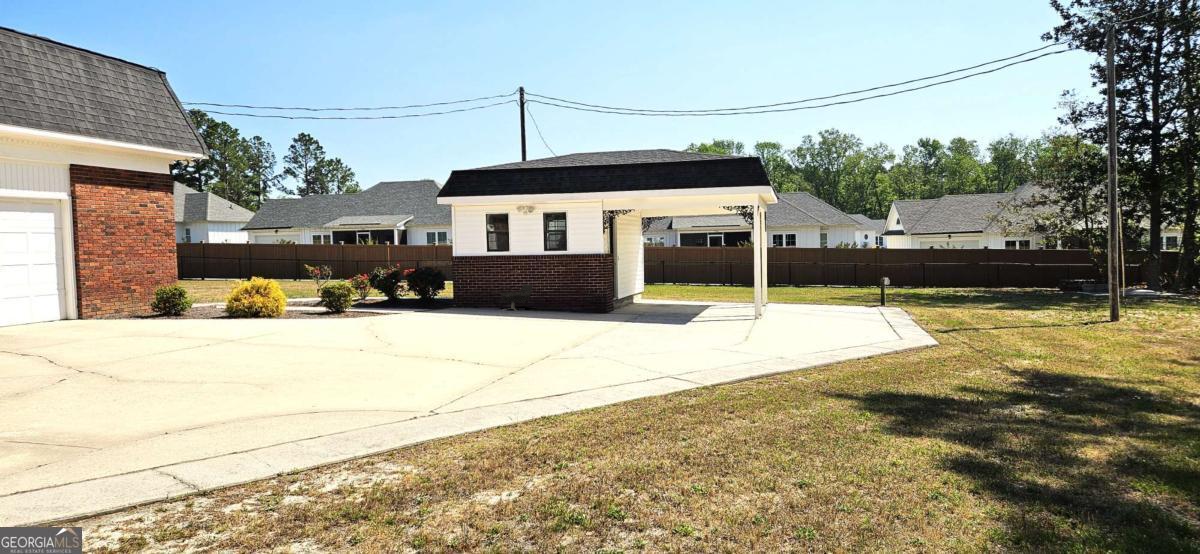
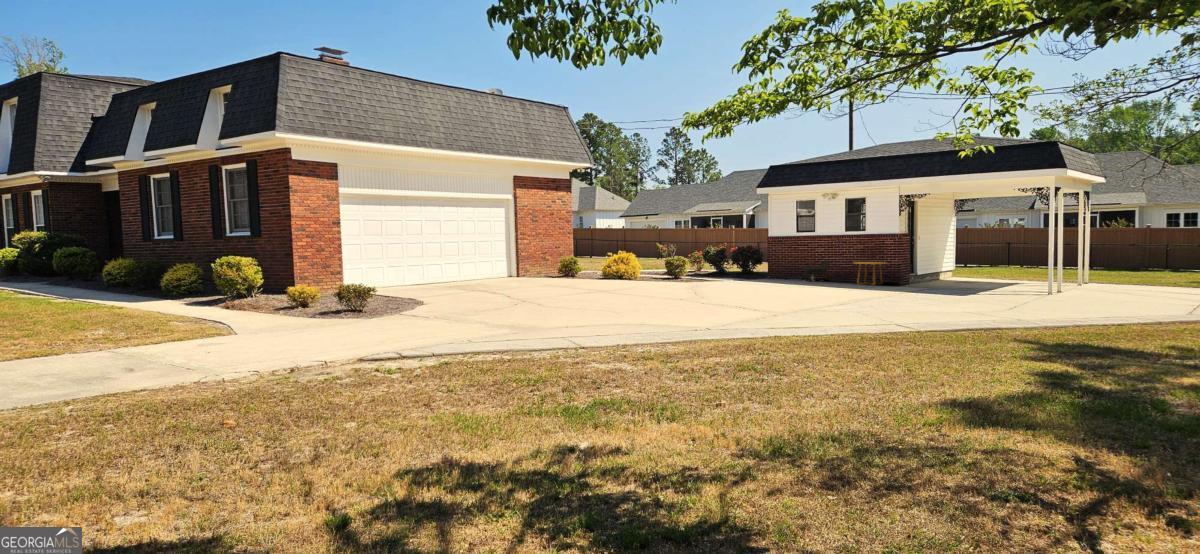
round table: none [561,287,598,313] -> present [855,262,884,285]

